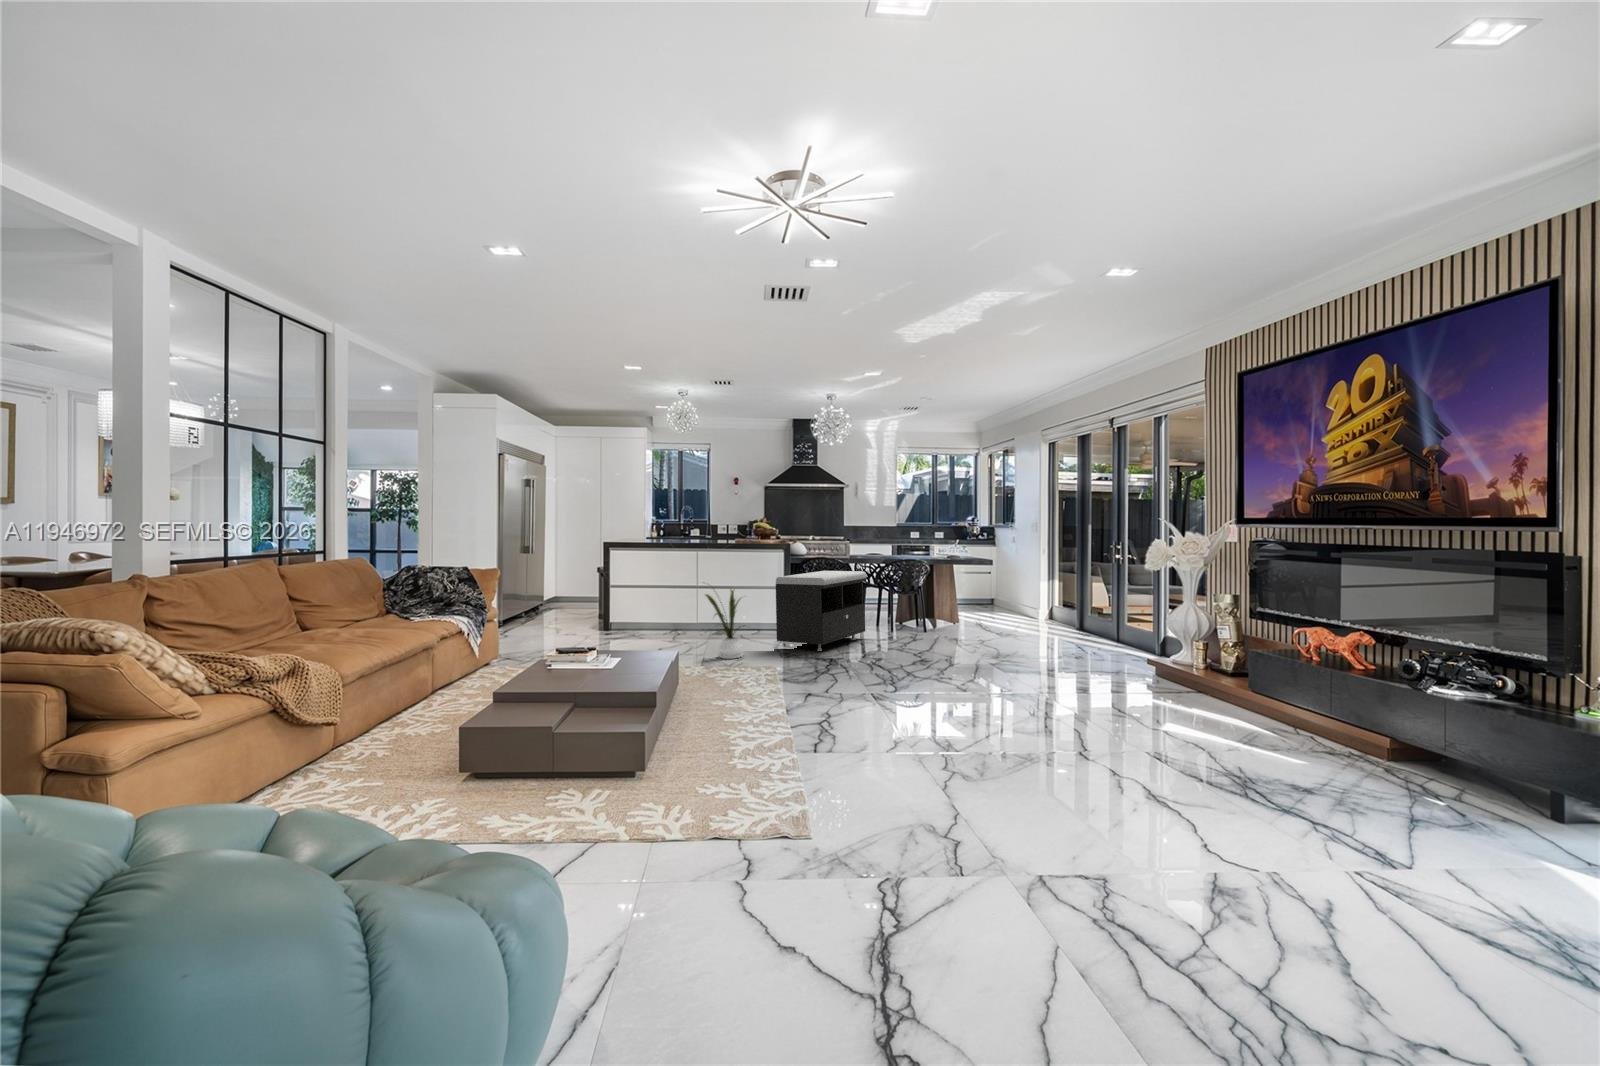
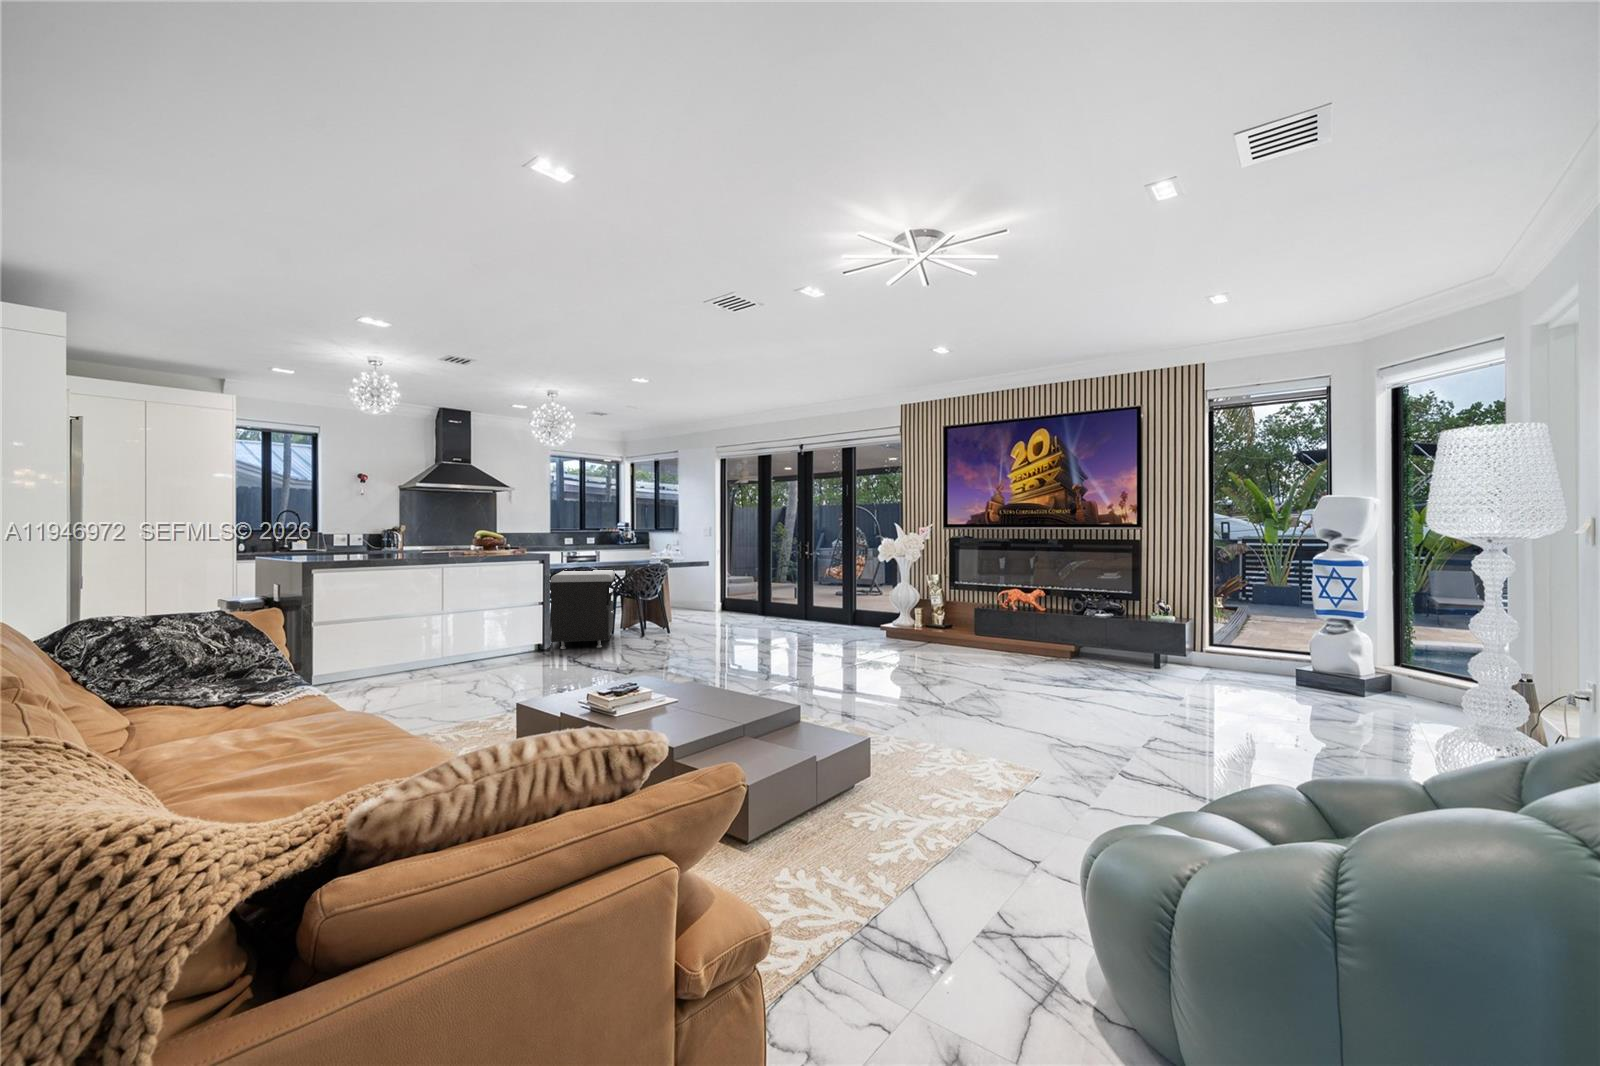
house plant: present [705,590,743,659] -> none [488,582,540,664]

